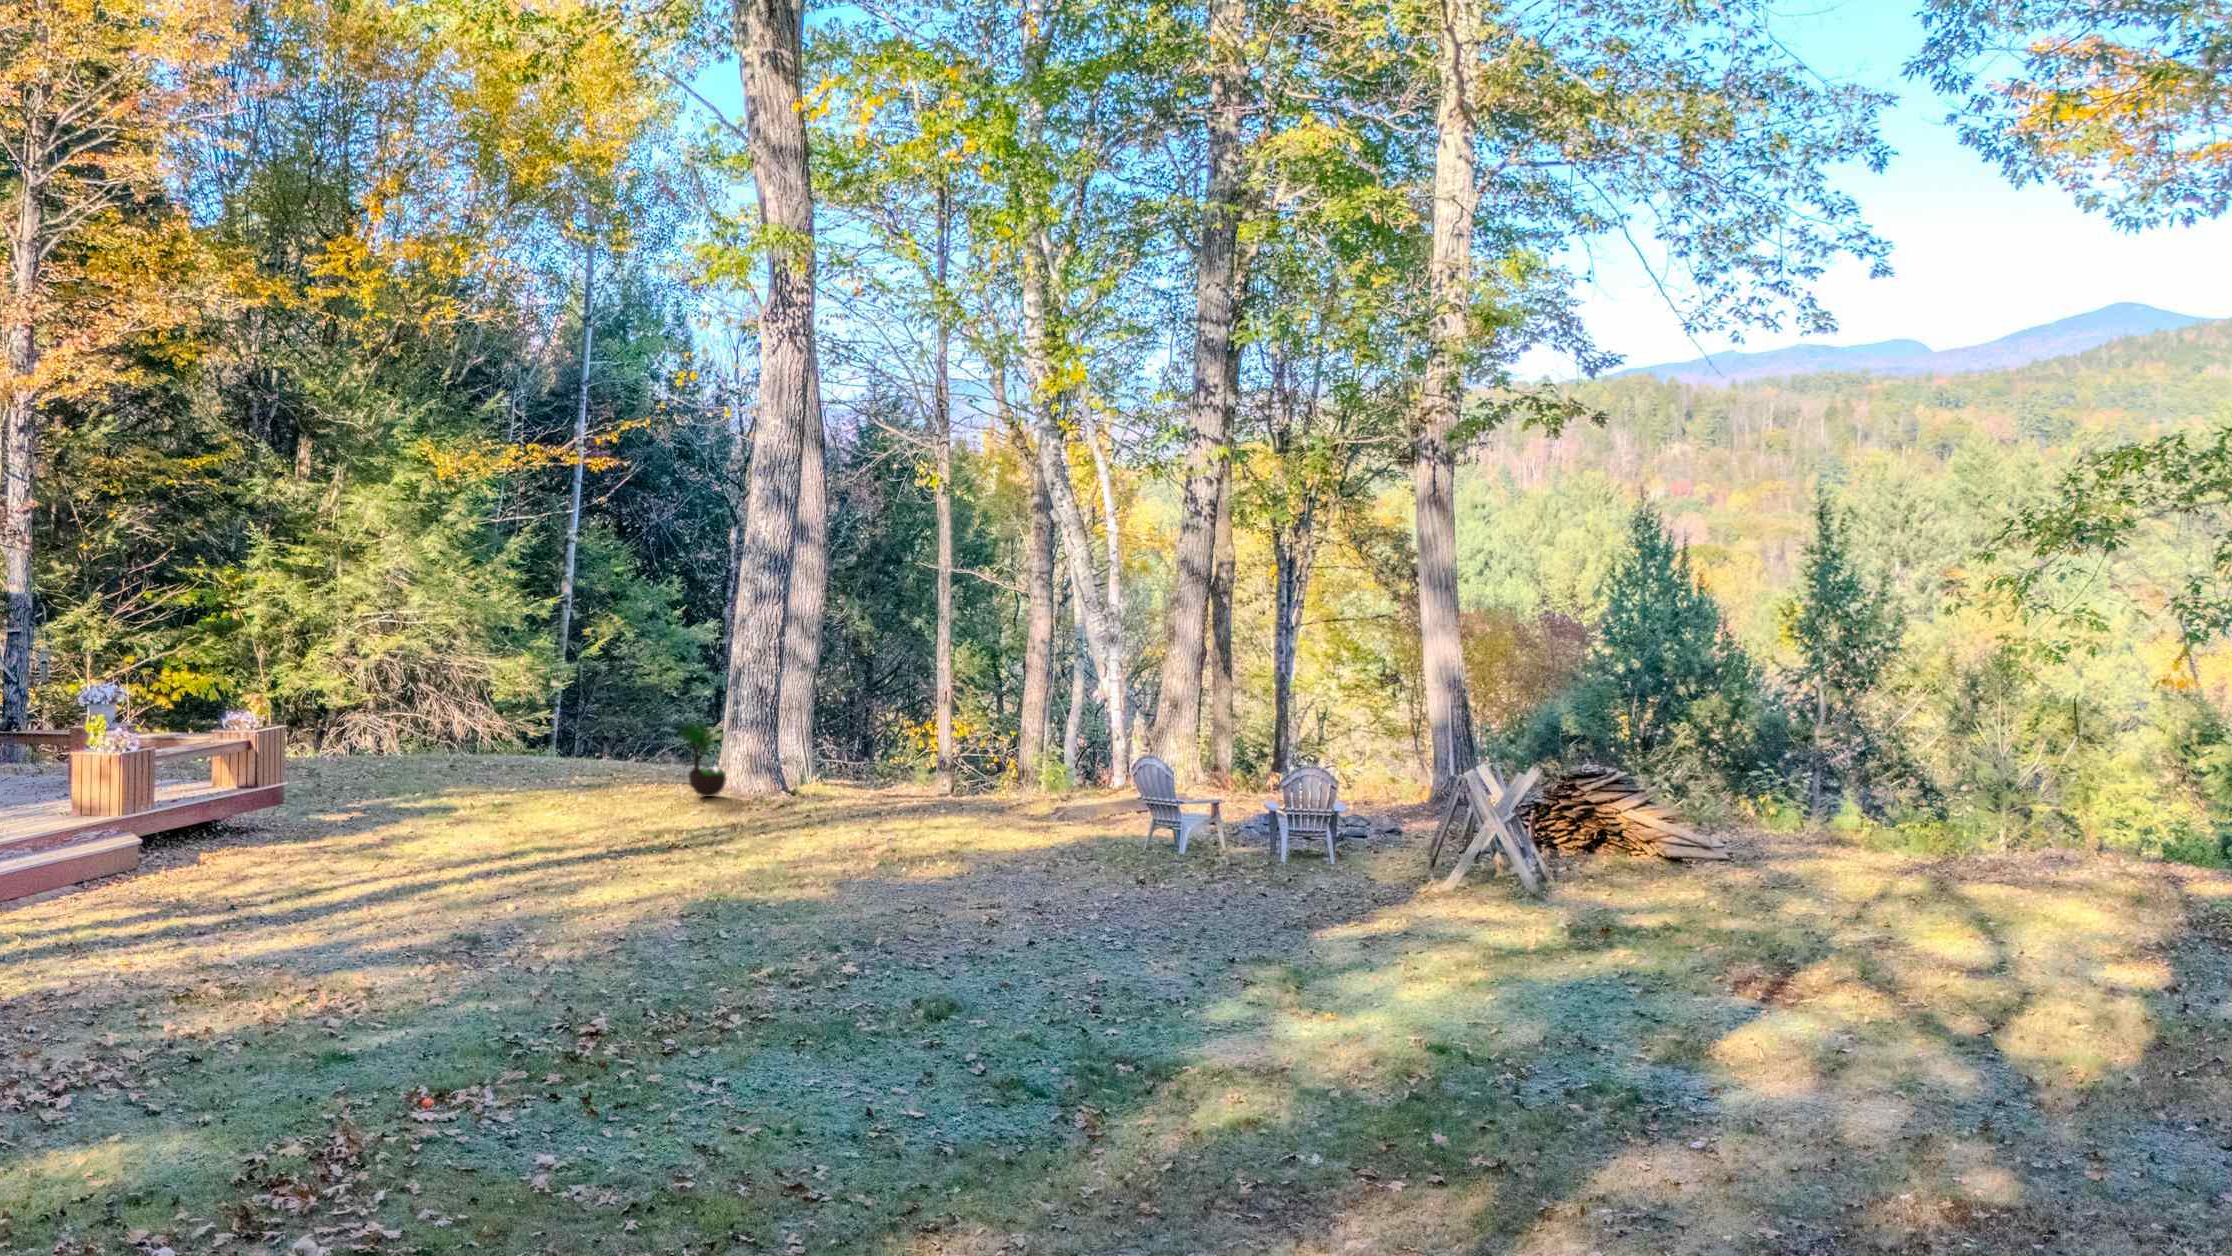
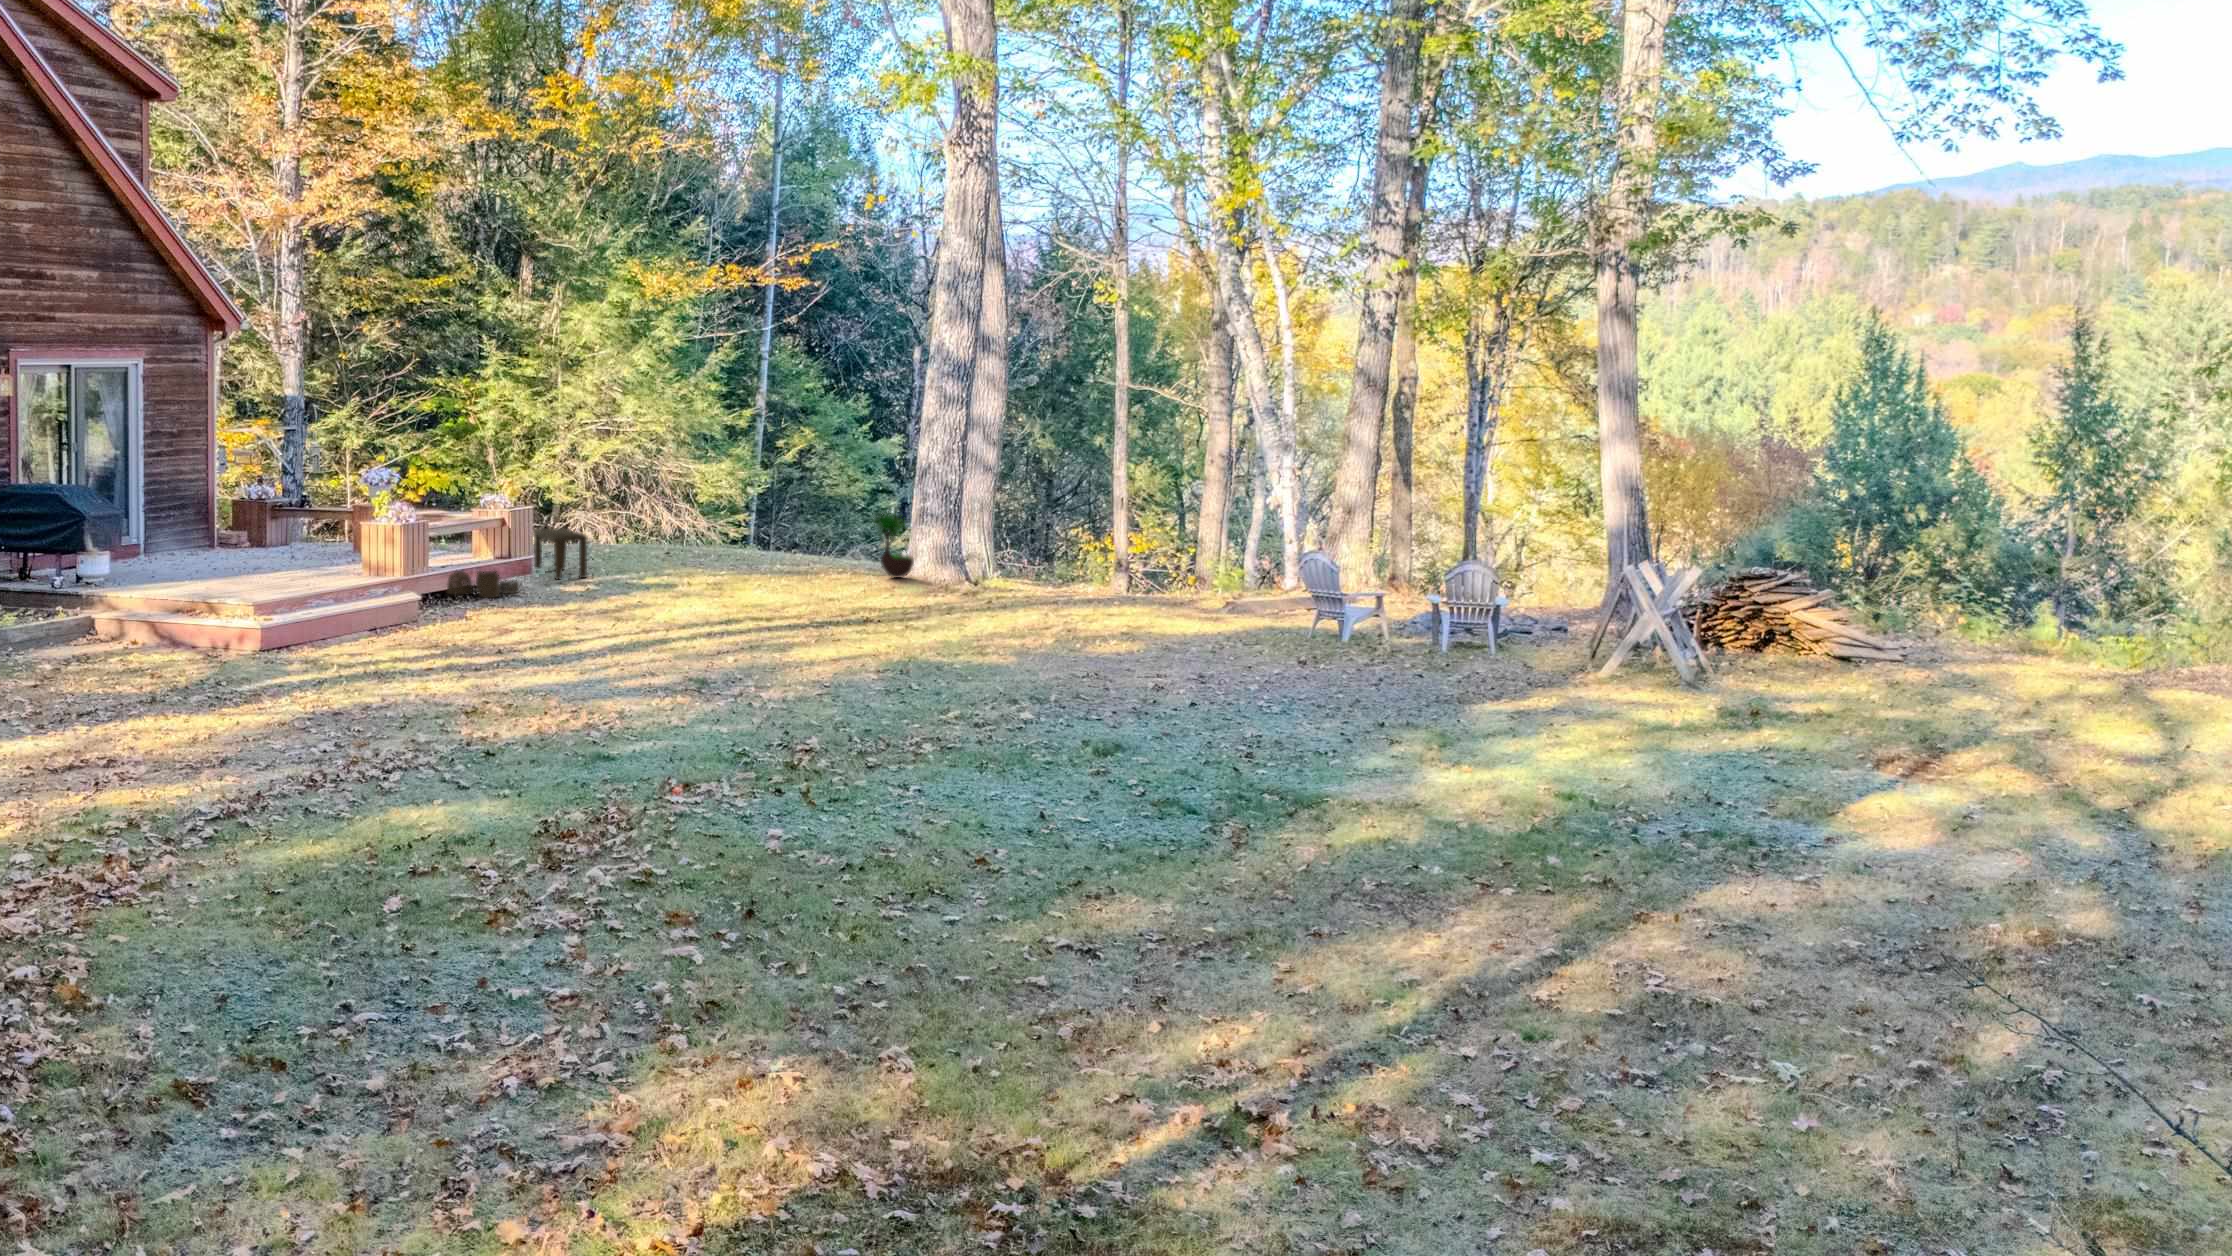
bench: none [274,756,340,823] -> present [534,528,588,579]
woven basket: none [146,820,245,859] -> present [447,571,519,598]

